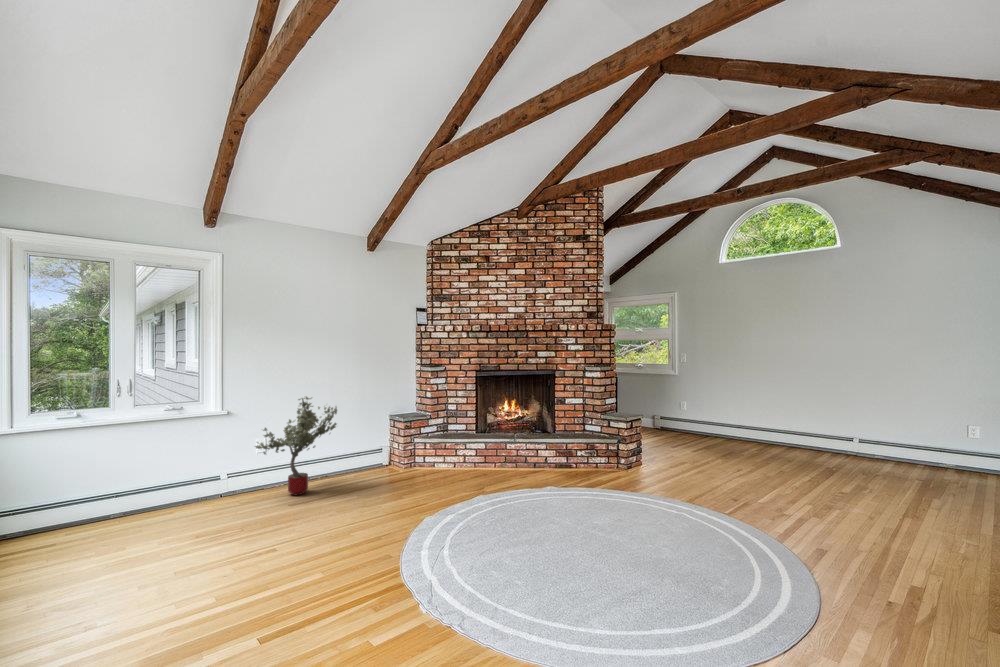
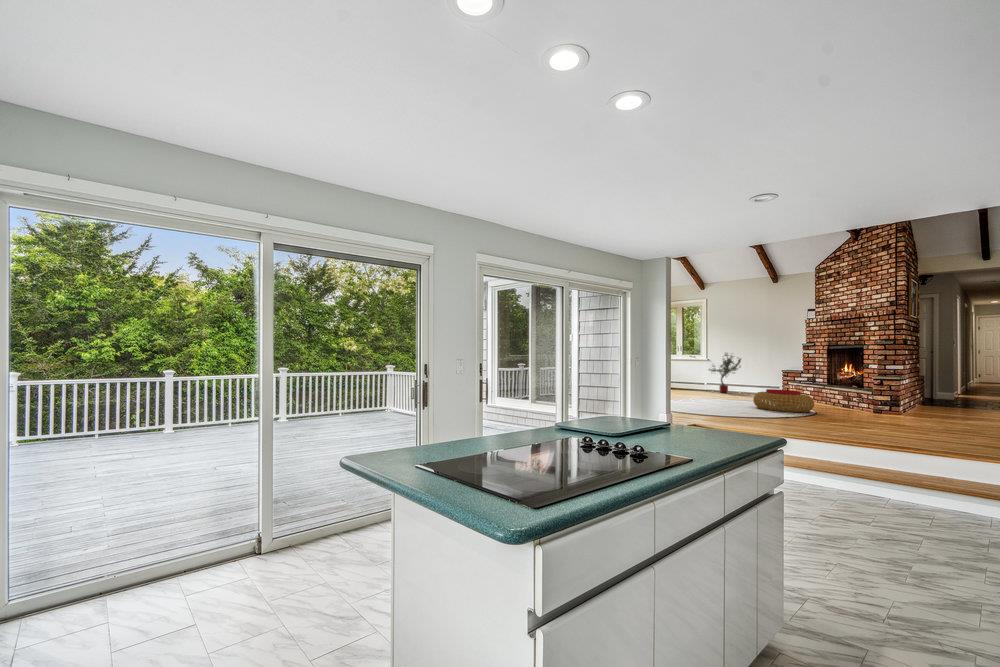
pouf: none [664,480,778,545] -> present [753,389,814,412]

